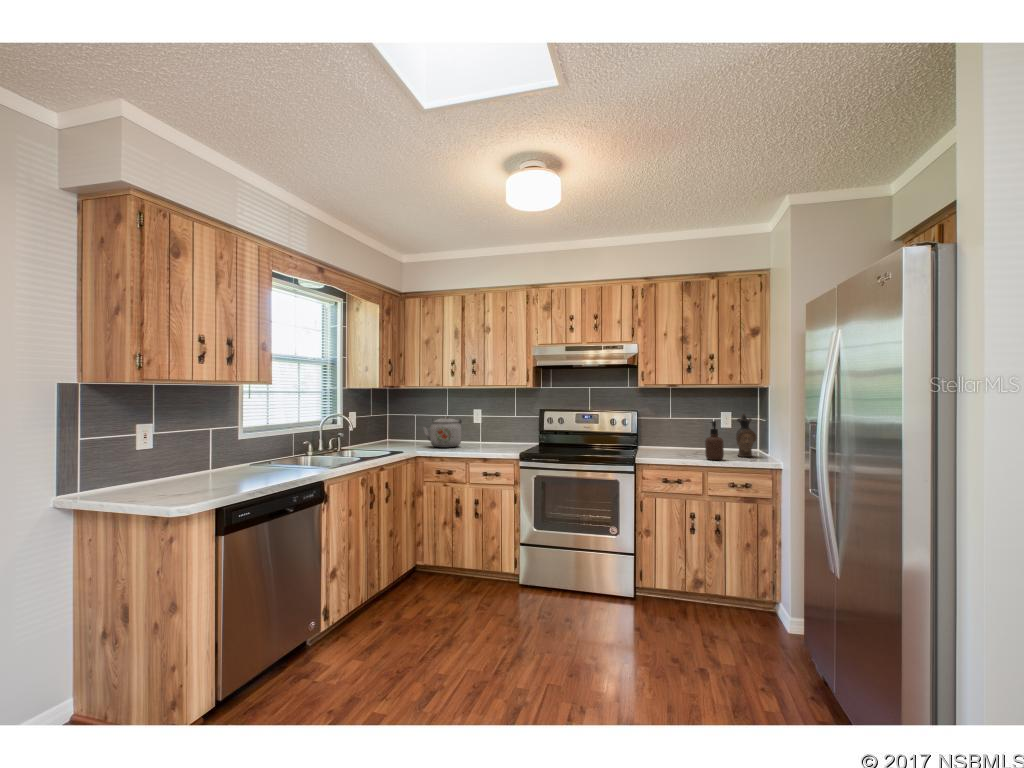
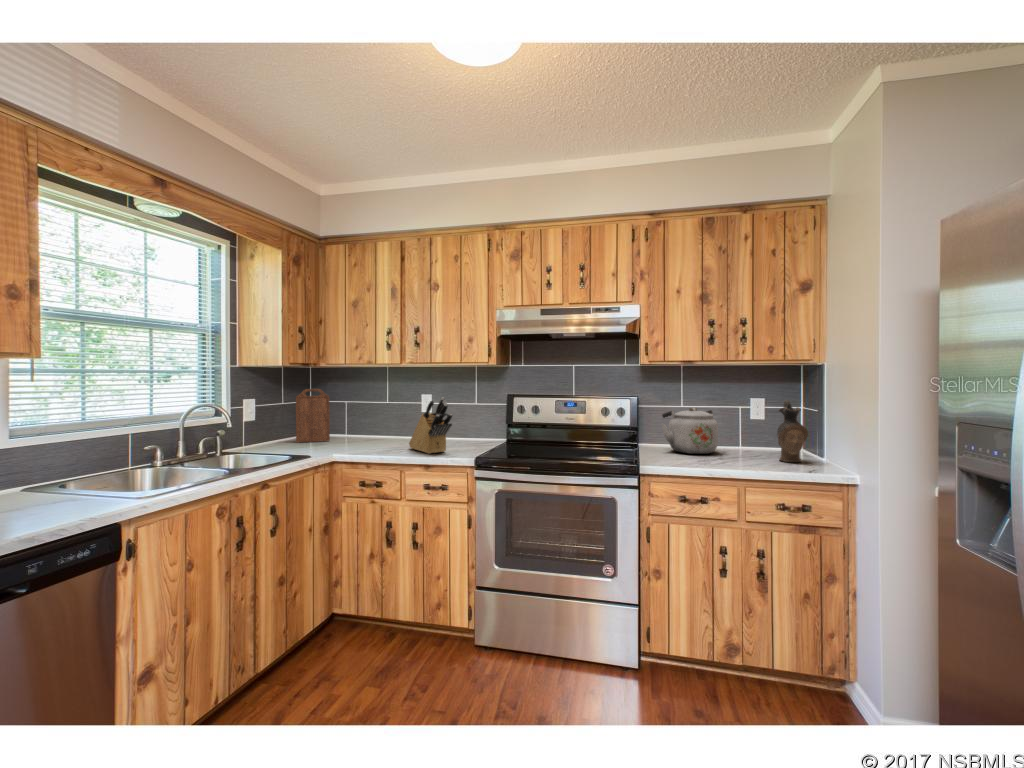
cutting board: none [381,404,405,444] -> present [296,389,330,443]
knife block: none [469,410,502,451] -> present [409,397,452,454]
kettle: present [424,416,462,448] -> present [662,408,718,454]
soap dispenser: present [705,421,724,460] -> none [740,412,767,469]

